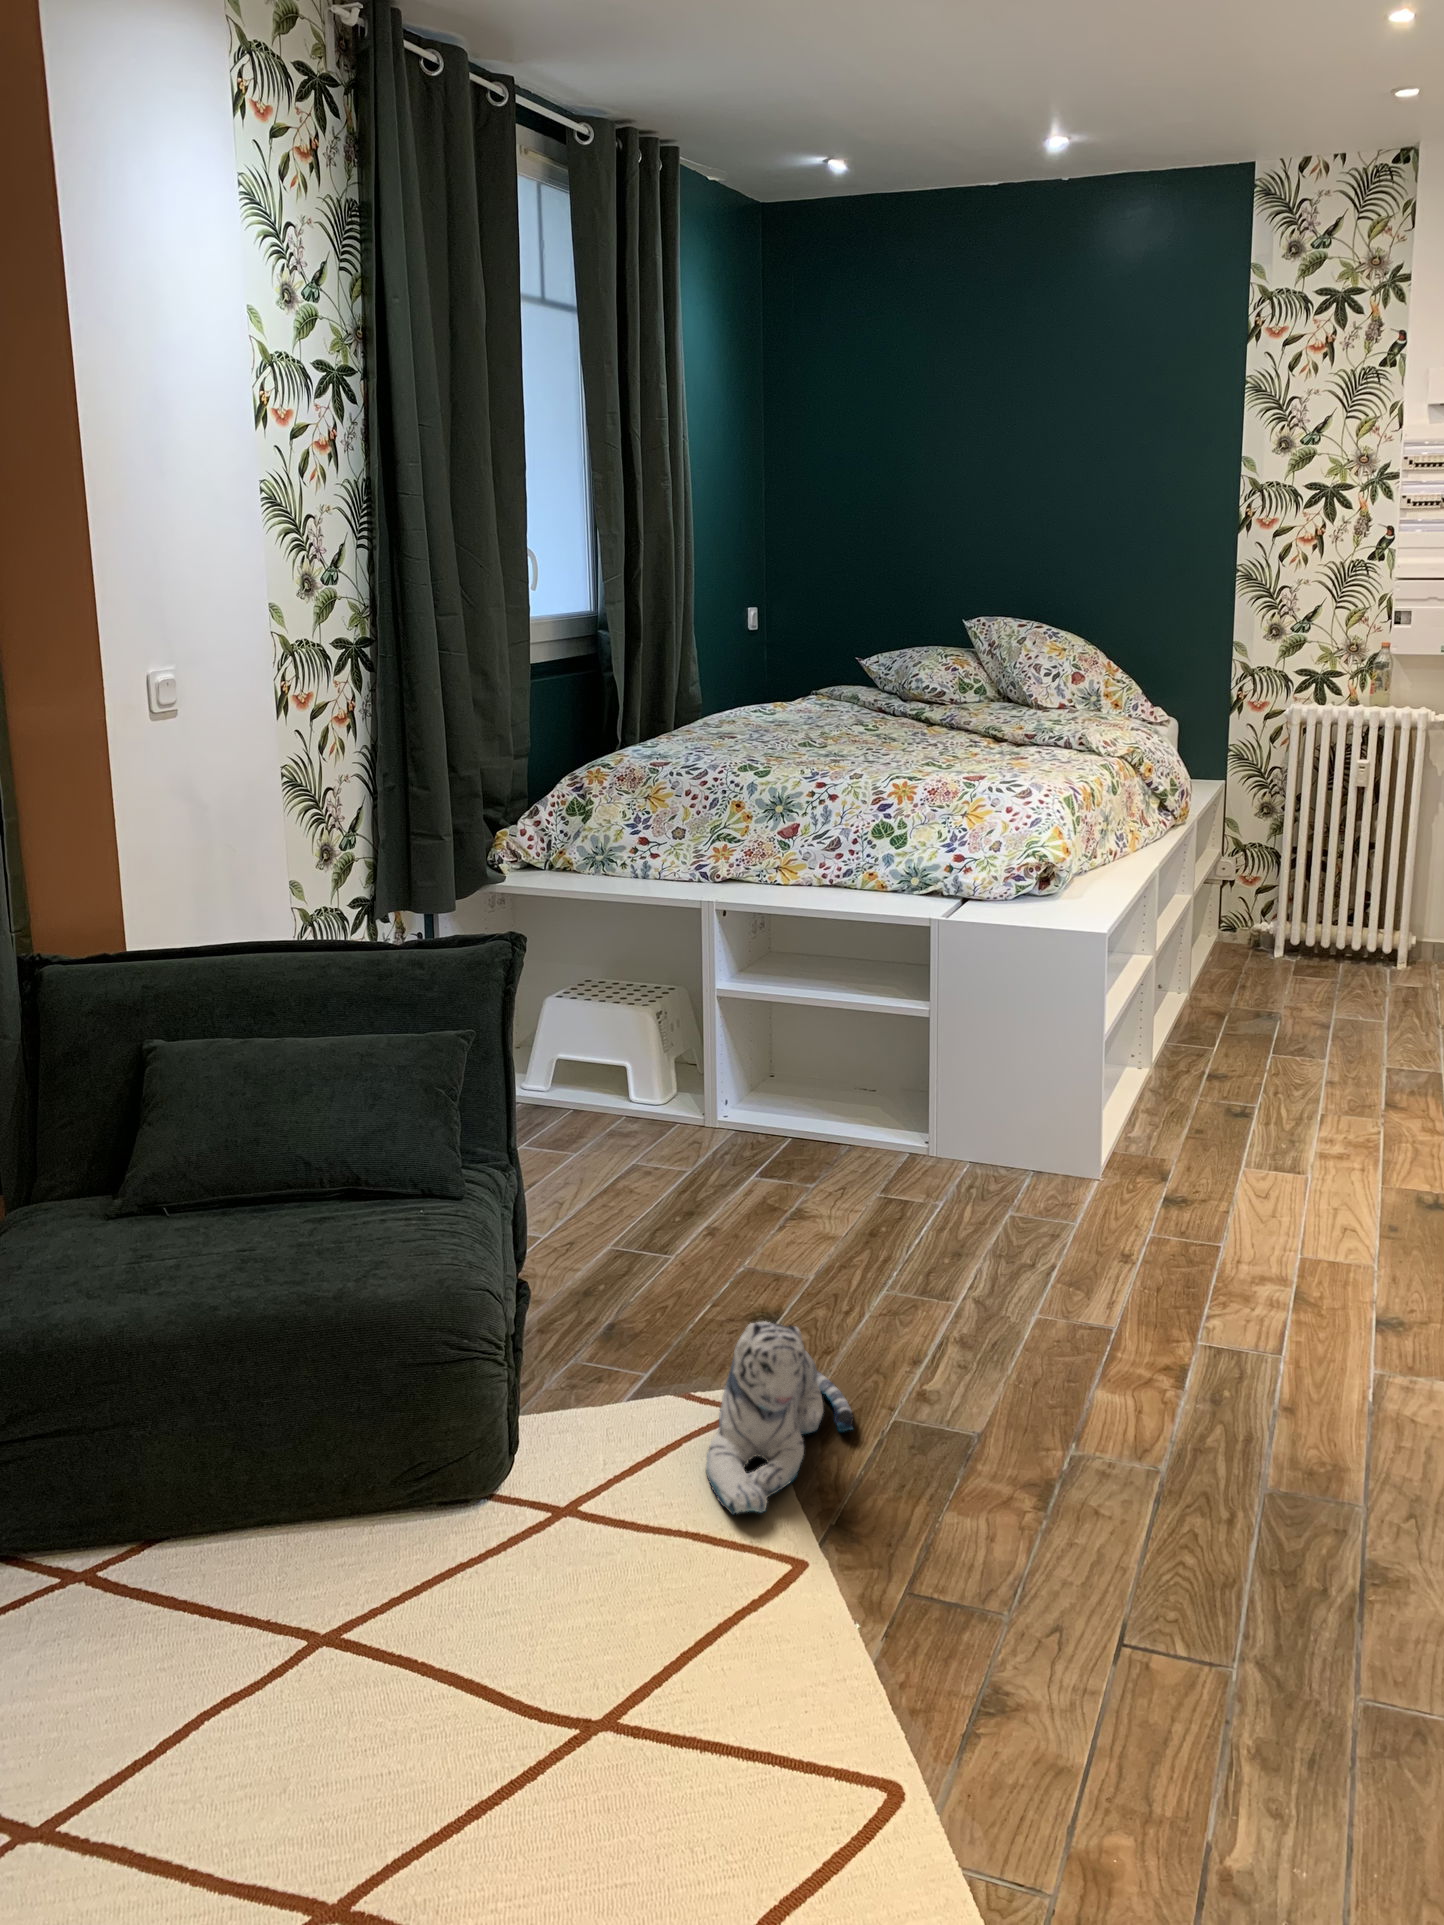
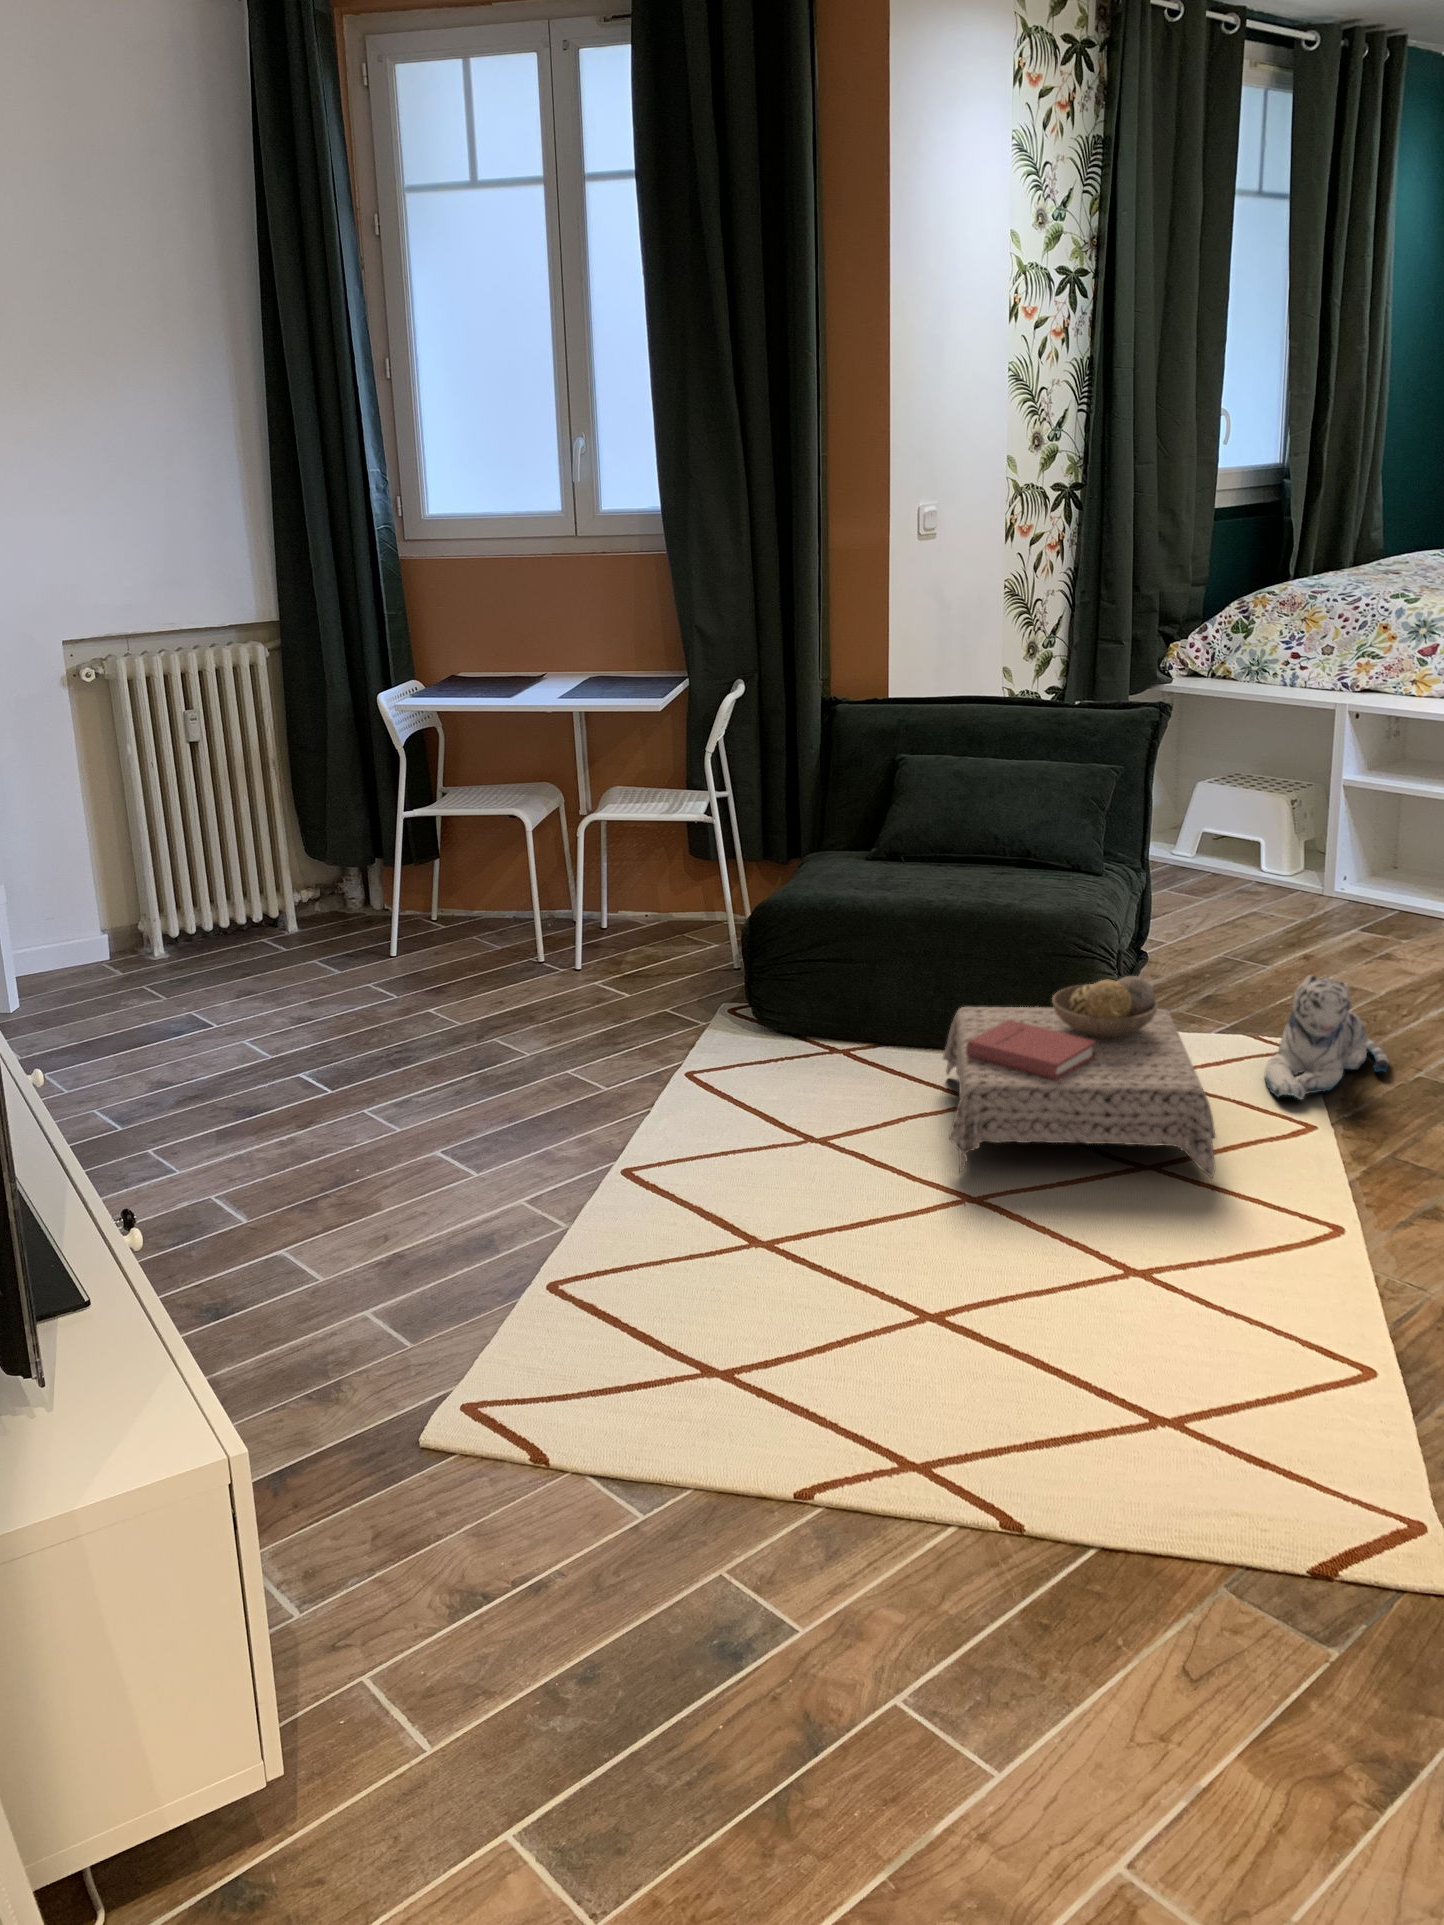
ottoman: none [238,1396,682,1841] -> present [943,976,1216,1178]

